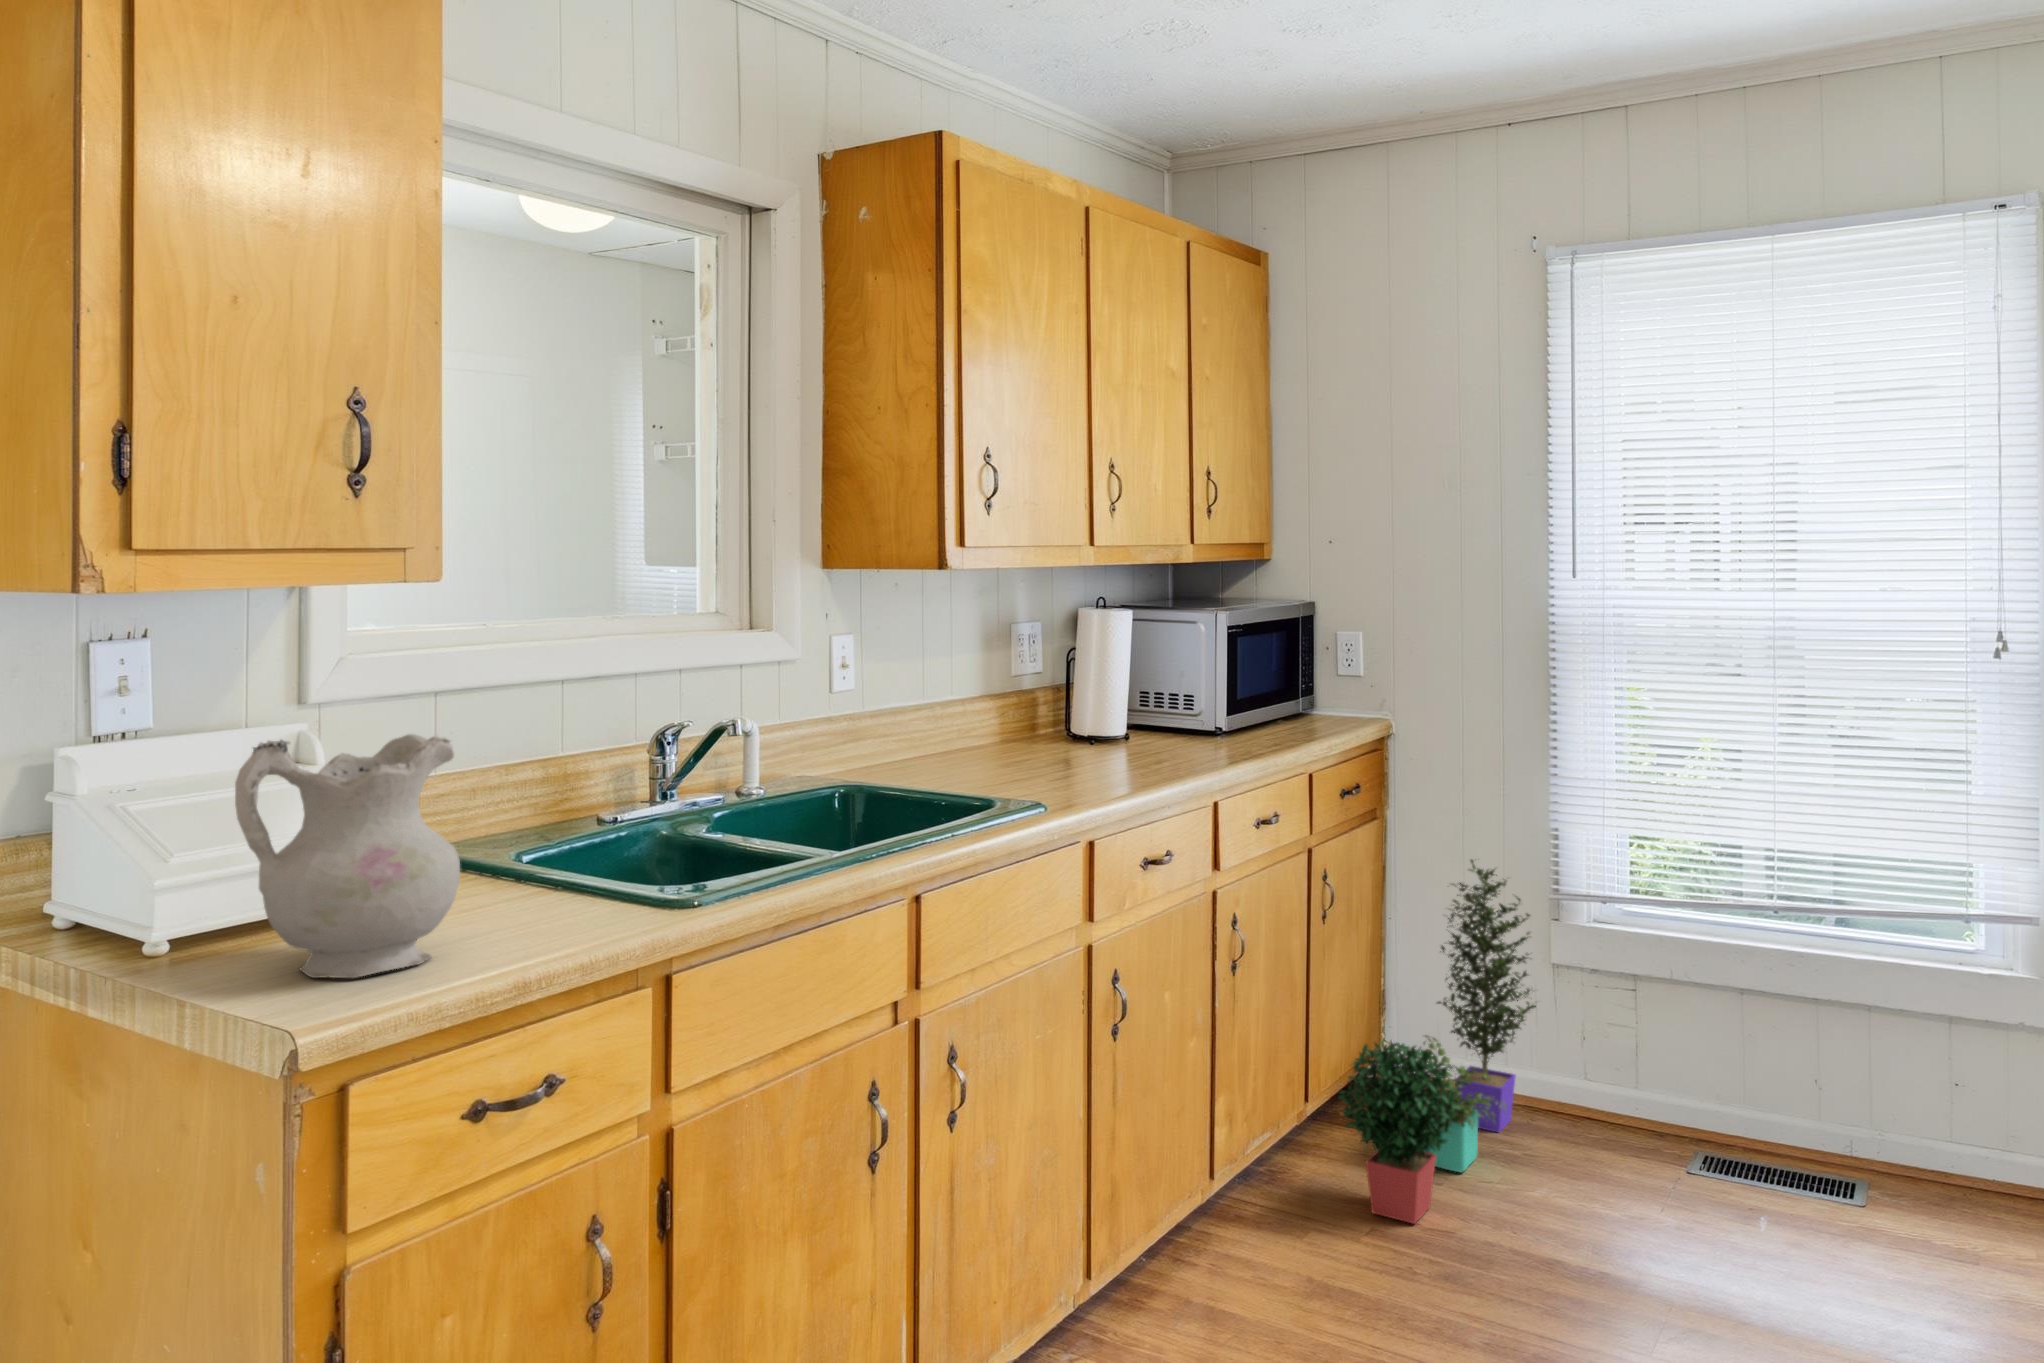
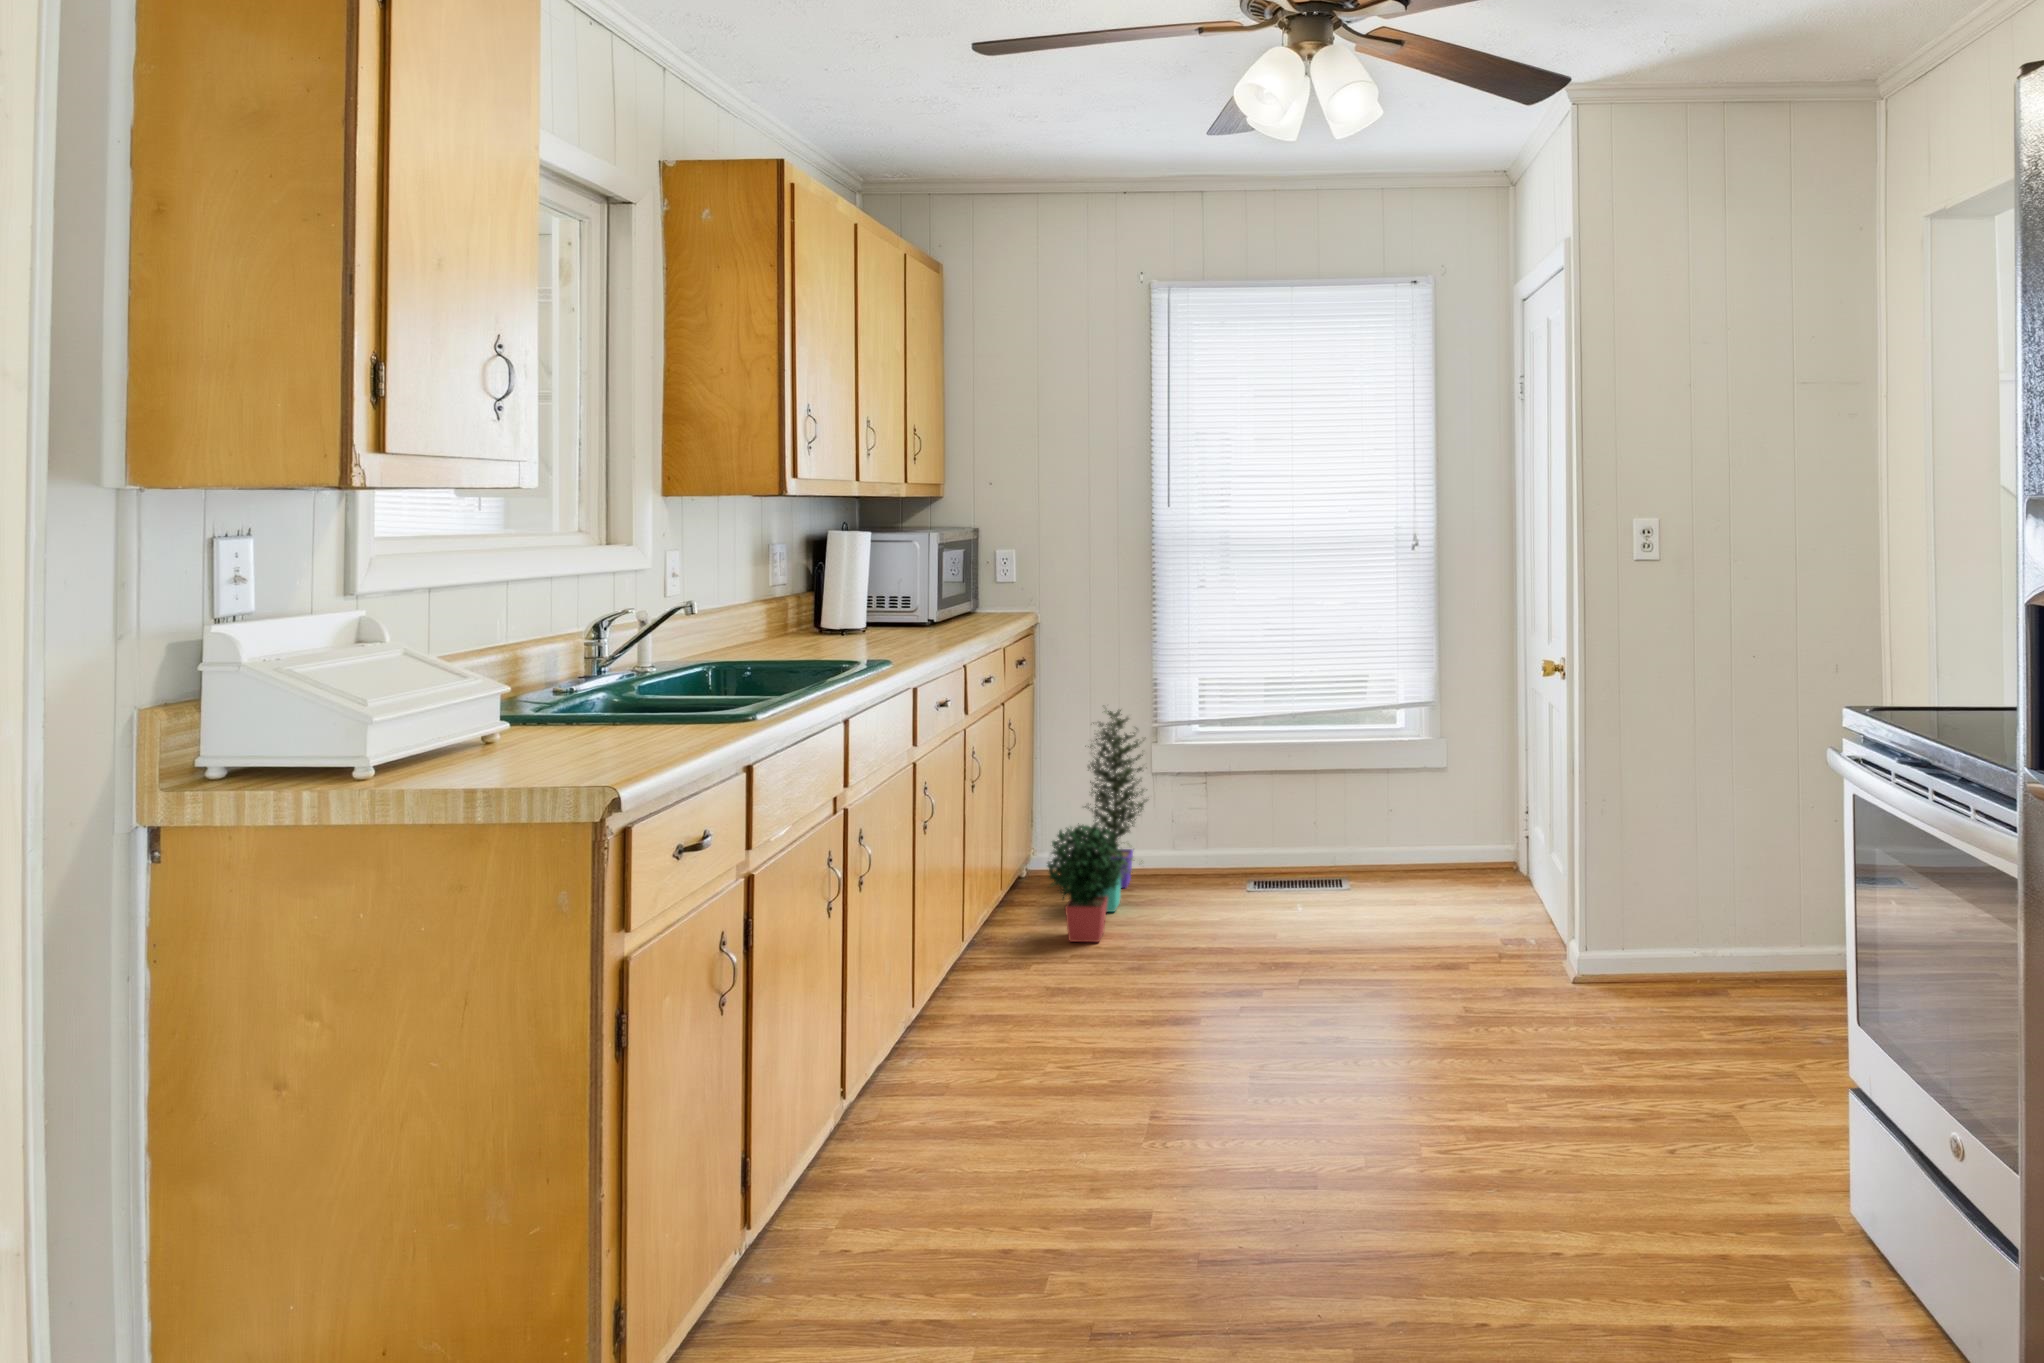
ceramic pitcher: present [235,734,460,978] -> none [493,595,642,769]

